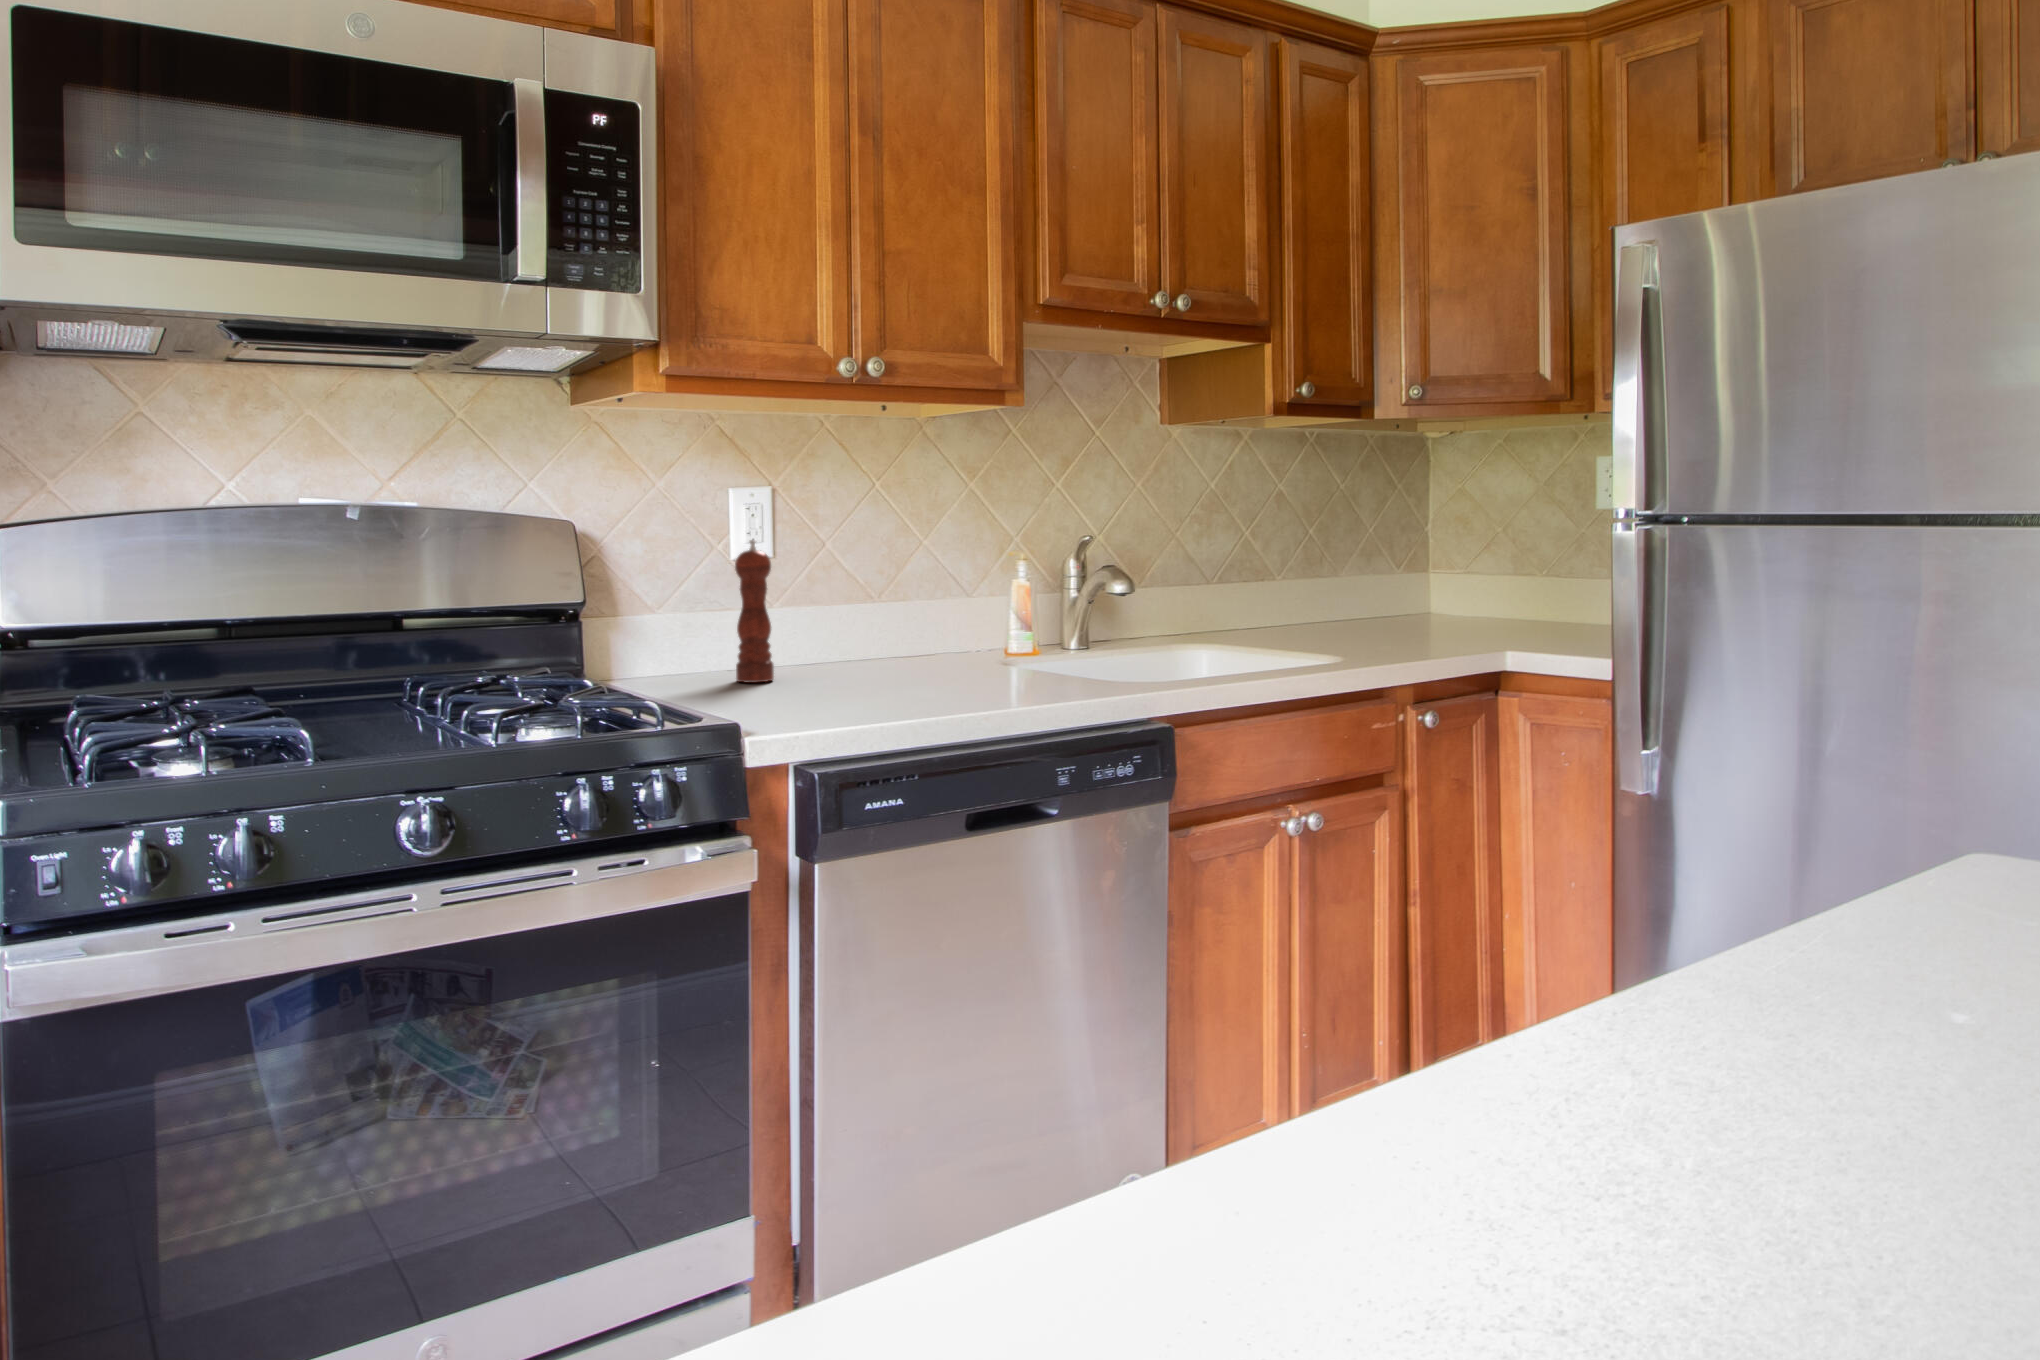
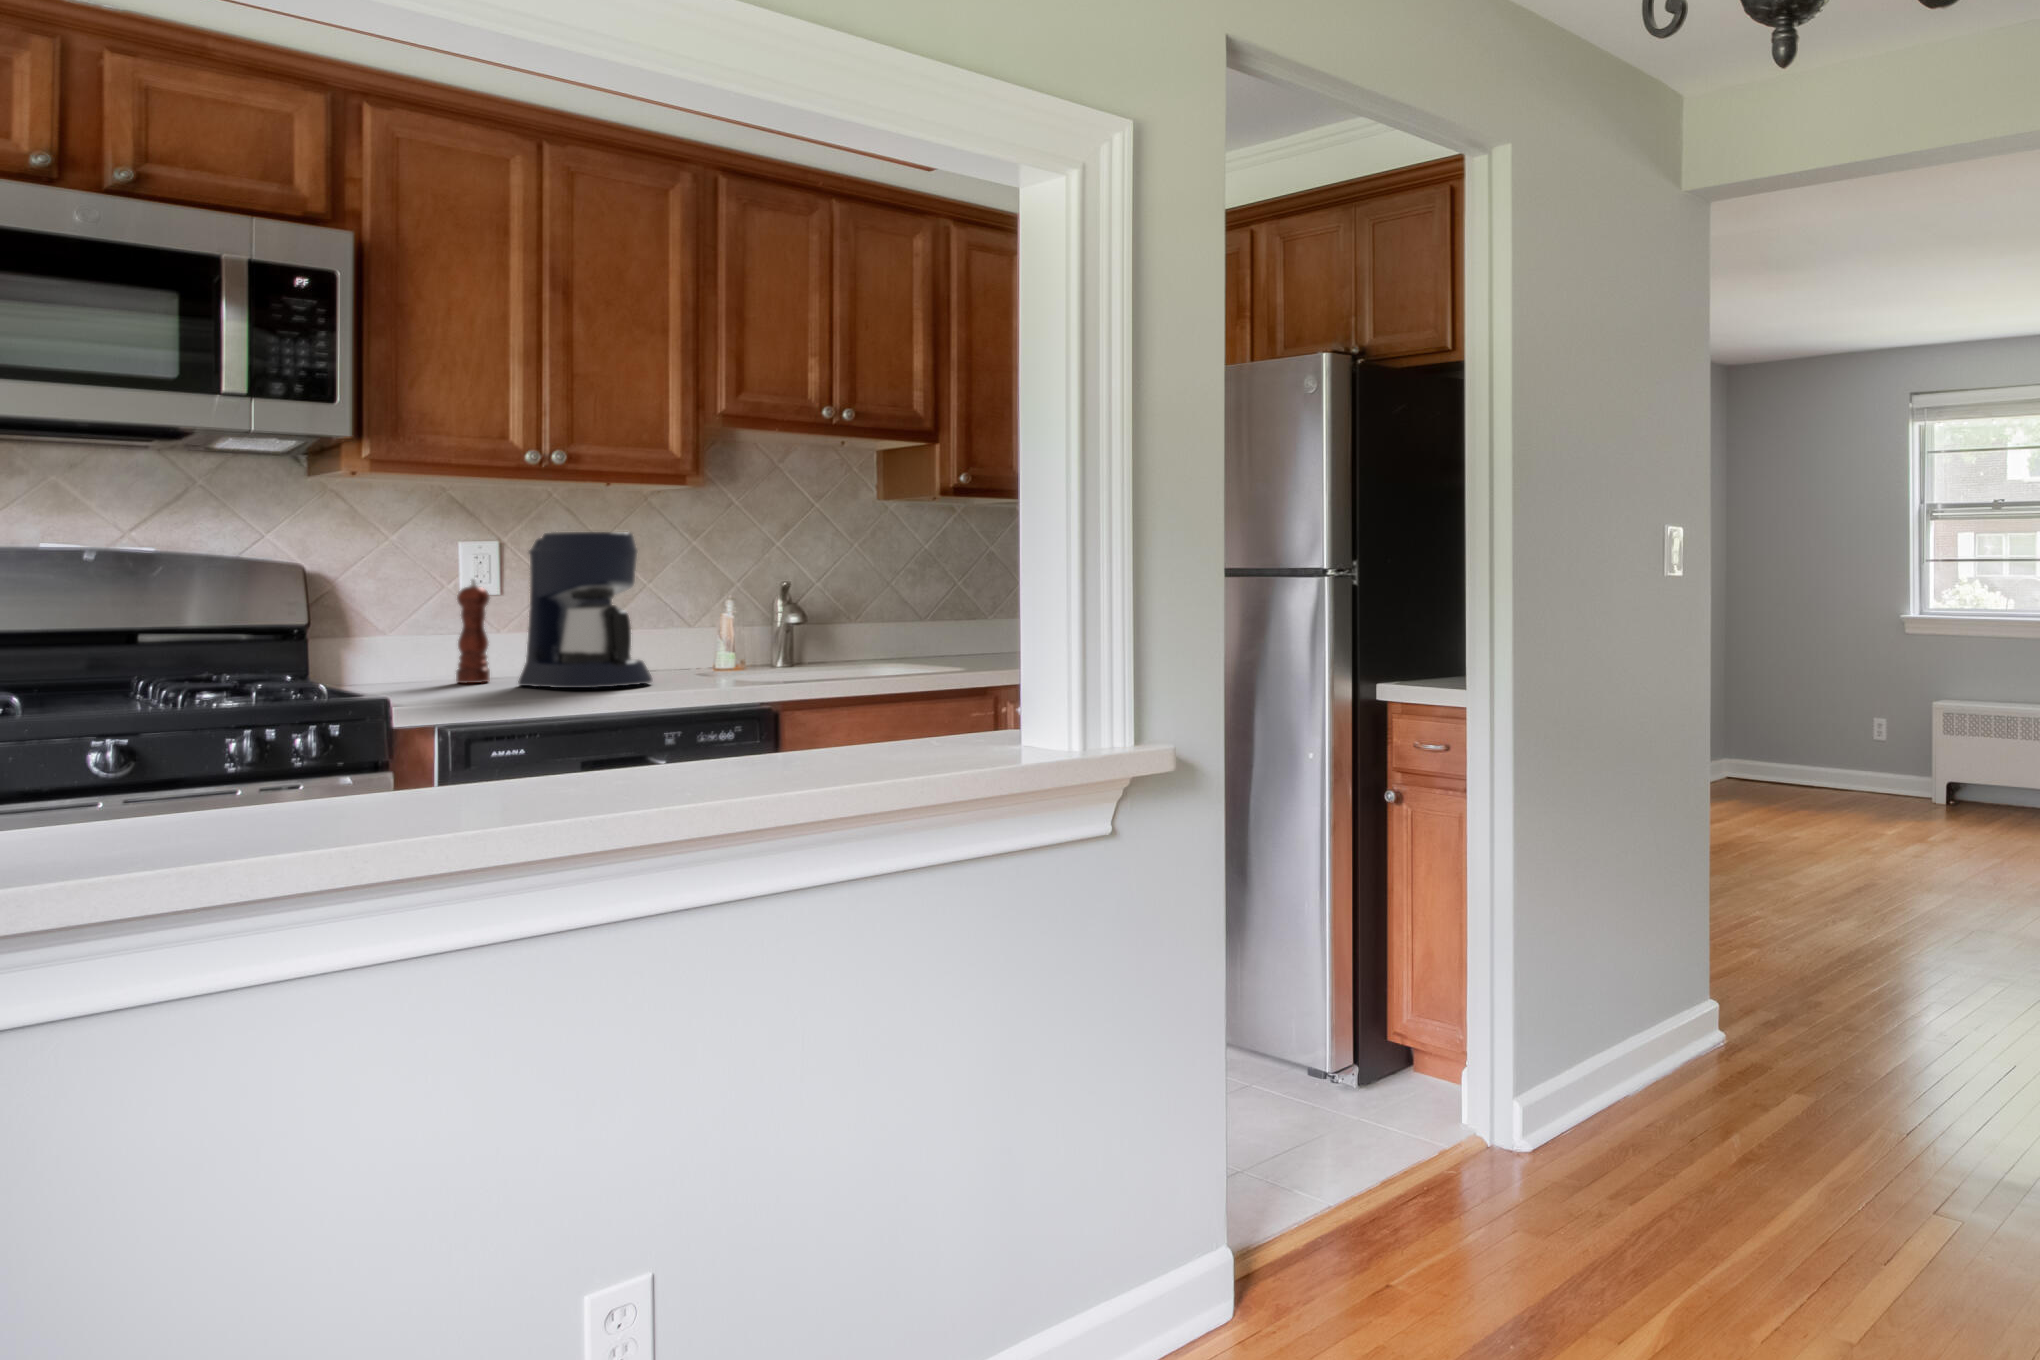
coffee maker: none [817,473,981,695] -> present [518,532,653,688]

